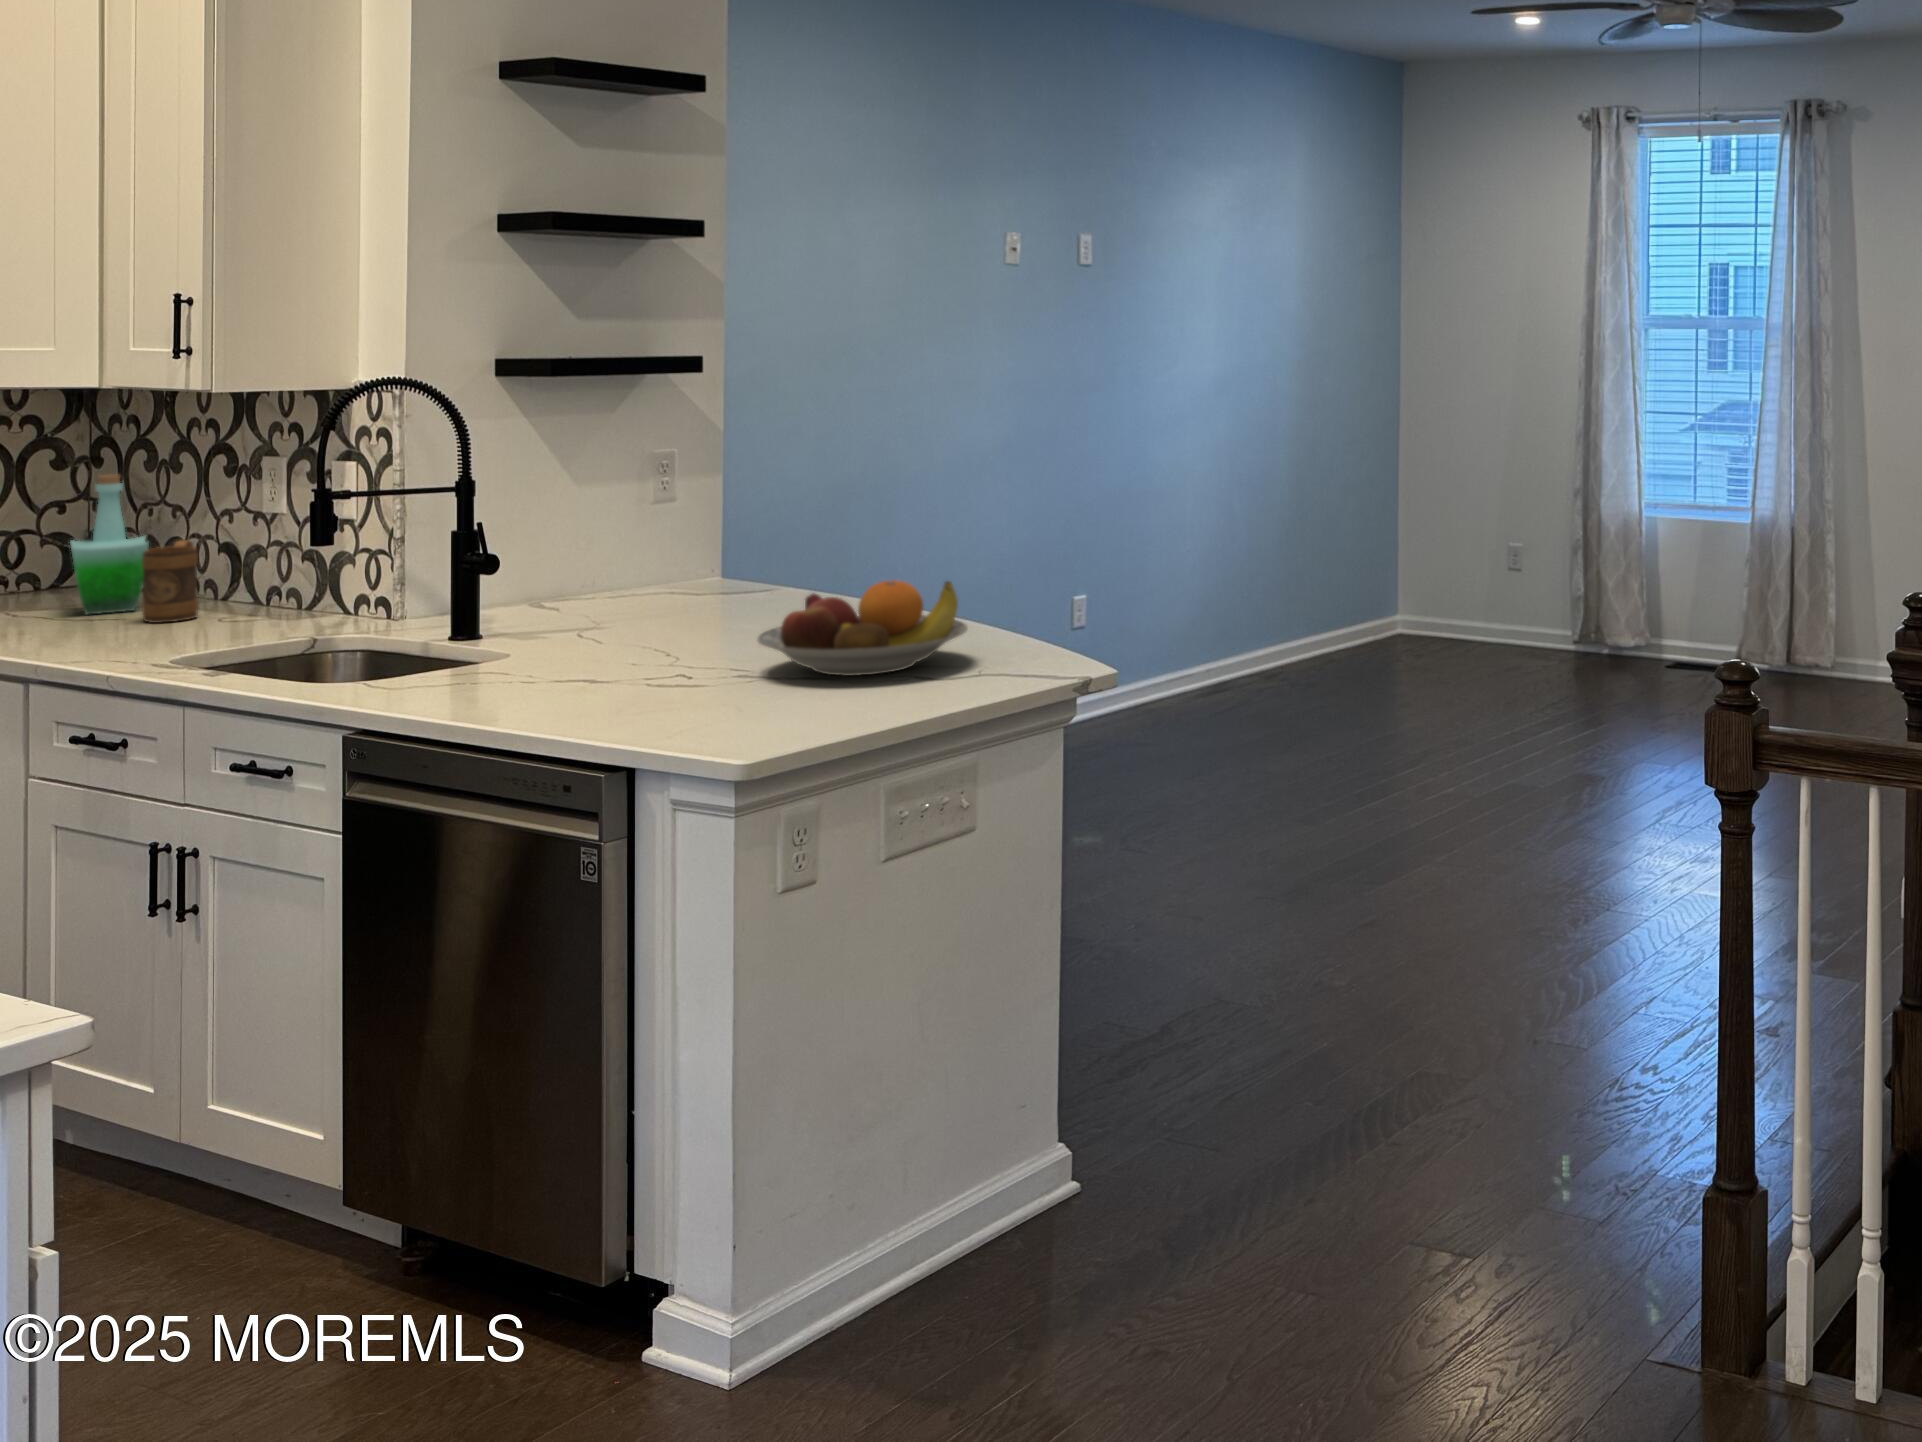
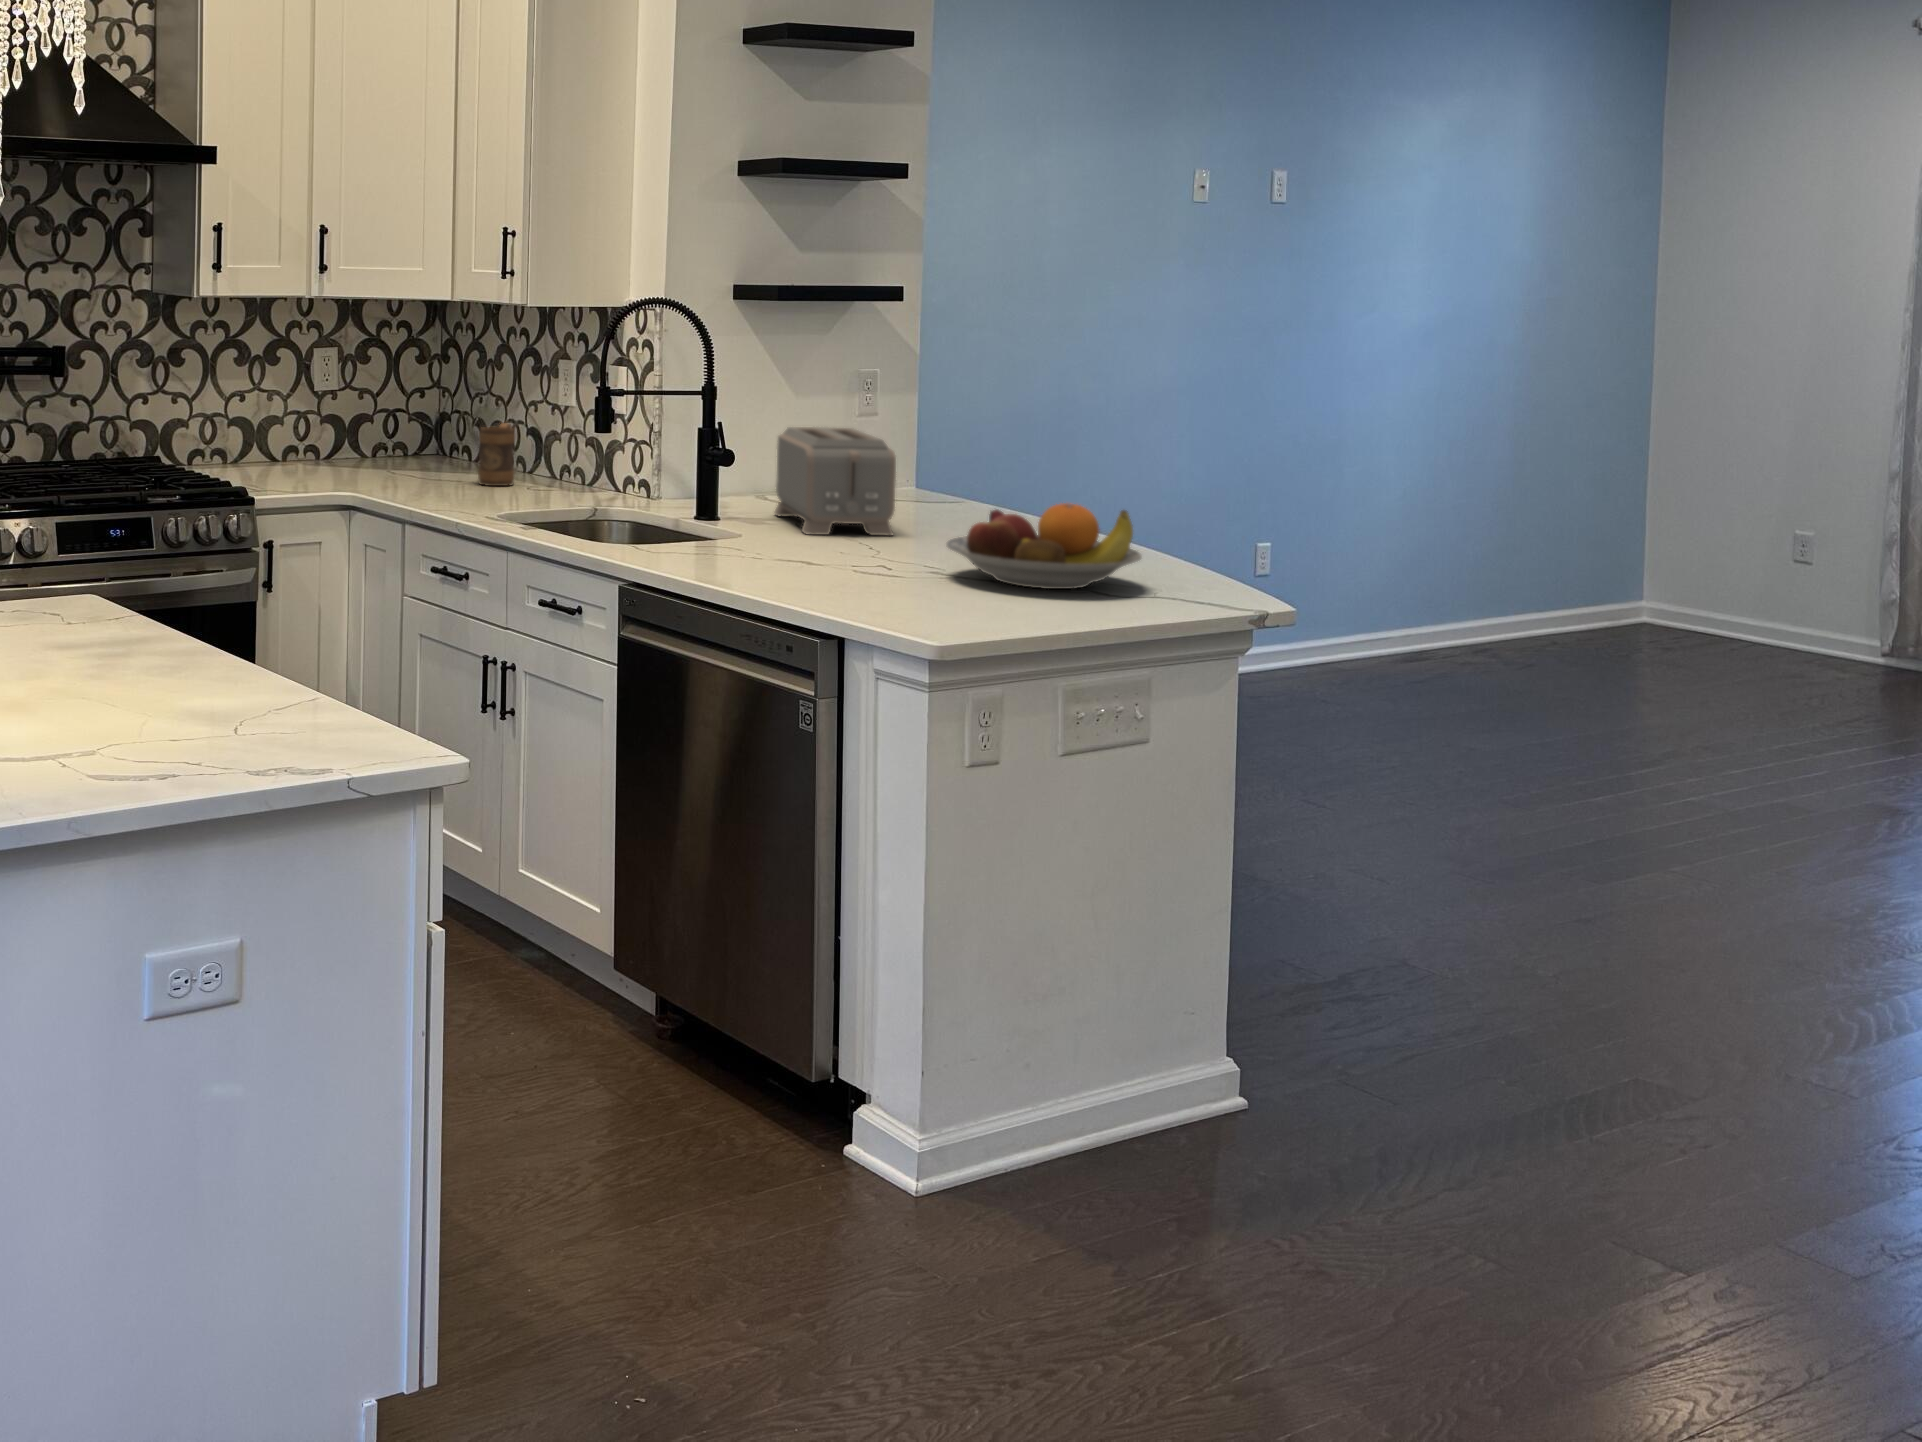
bottle: present [70,475,149,615] -> none [432,368,483,476]
toaster: none [554,513,699,641] -> present [775,427,896,536]

